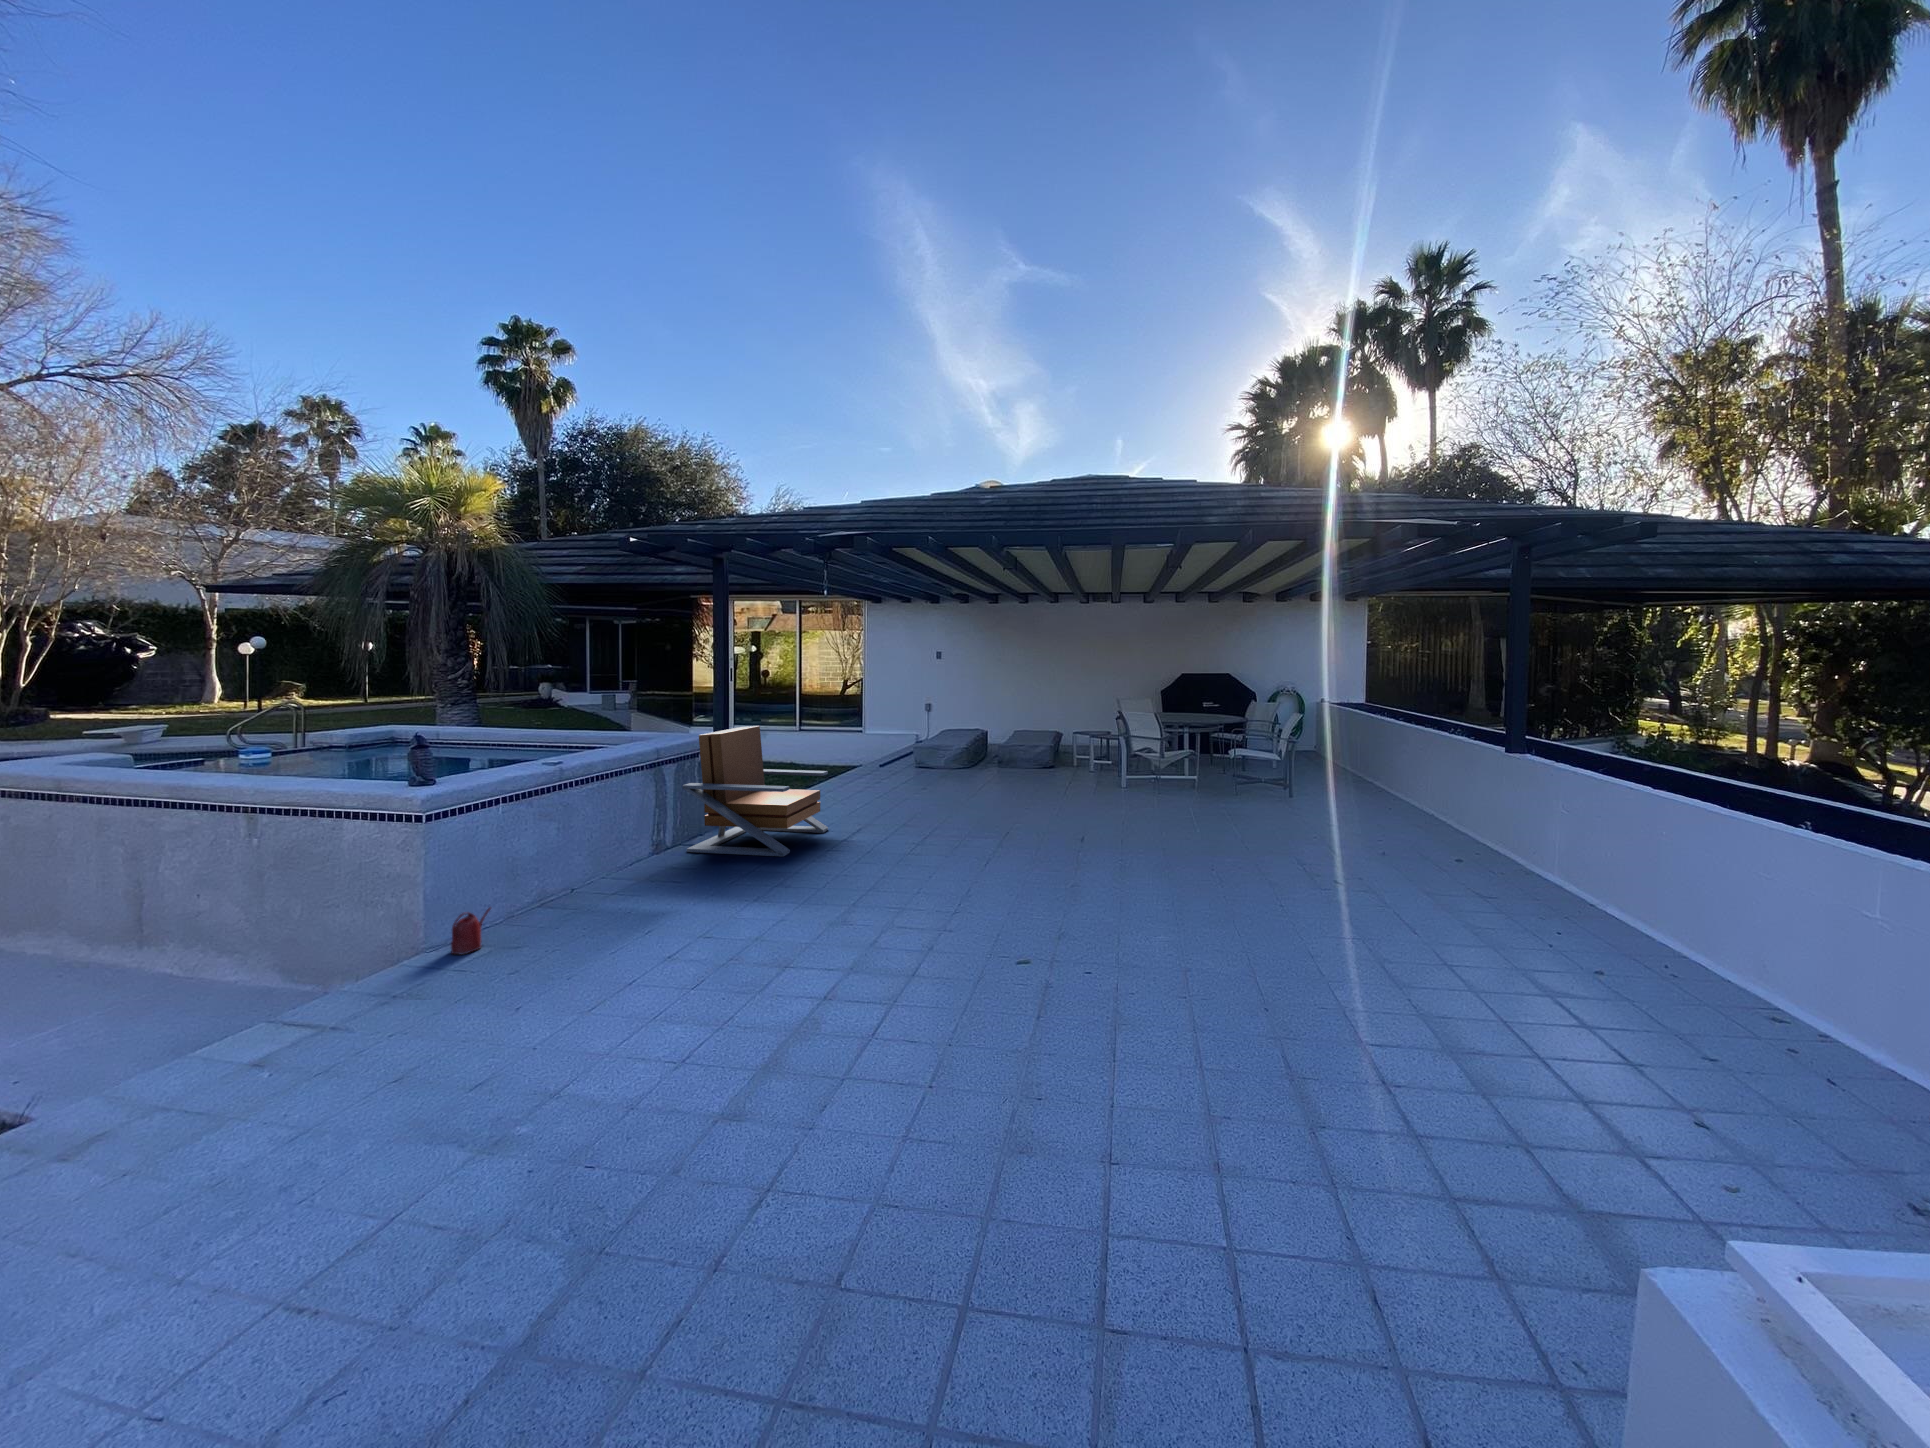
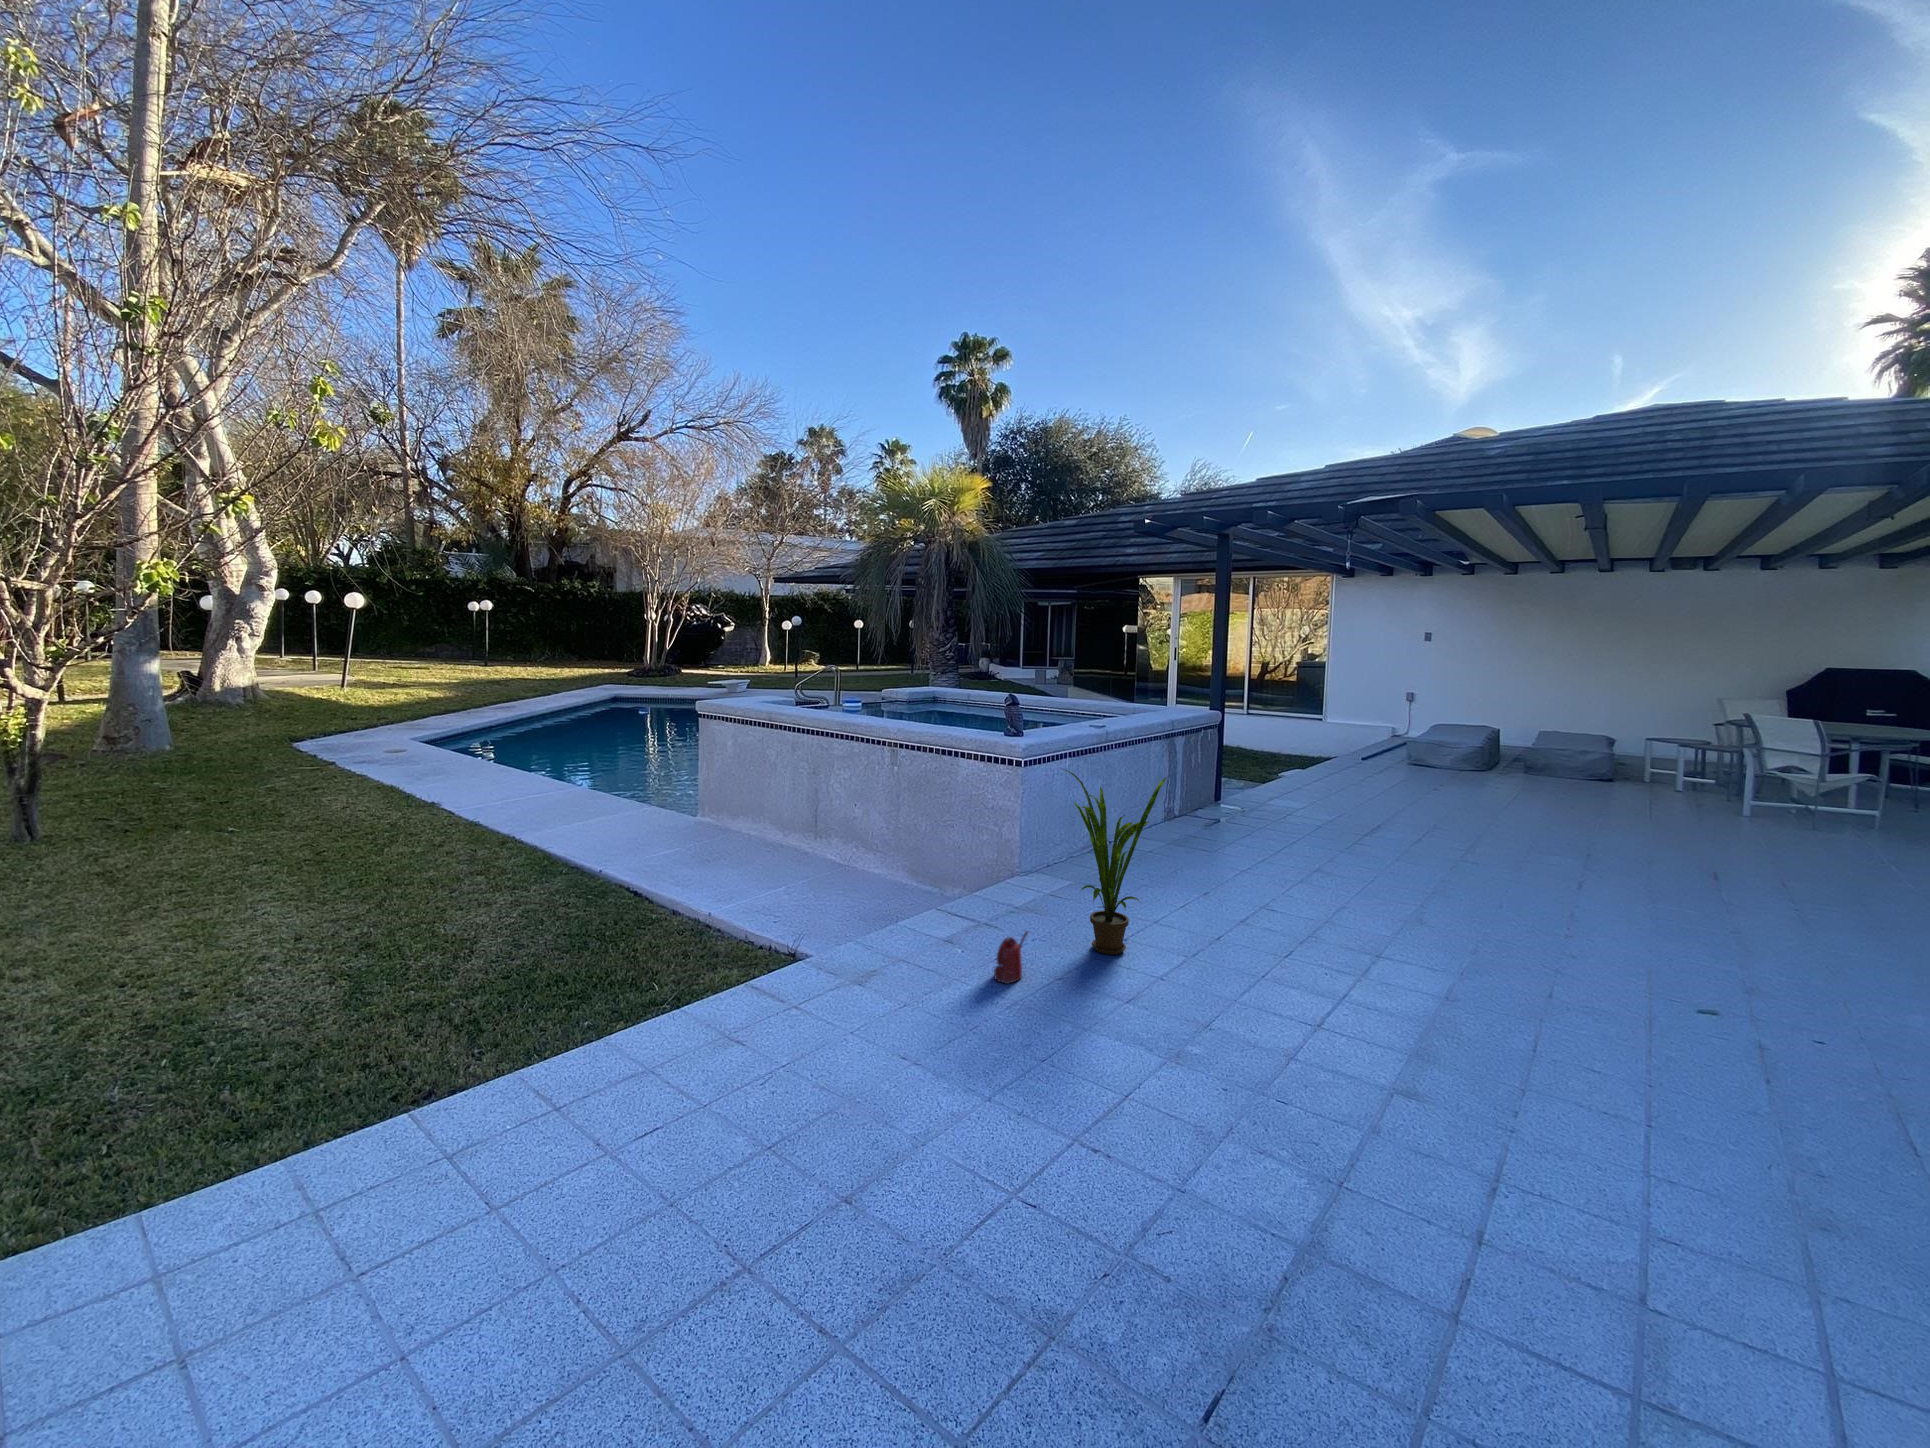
lounge chair: present [683,726,828,856] -> none [1185,727,1350,893]
house plant: none [532,759,631,920] -> present [1063,769,1166,955]

